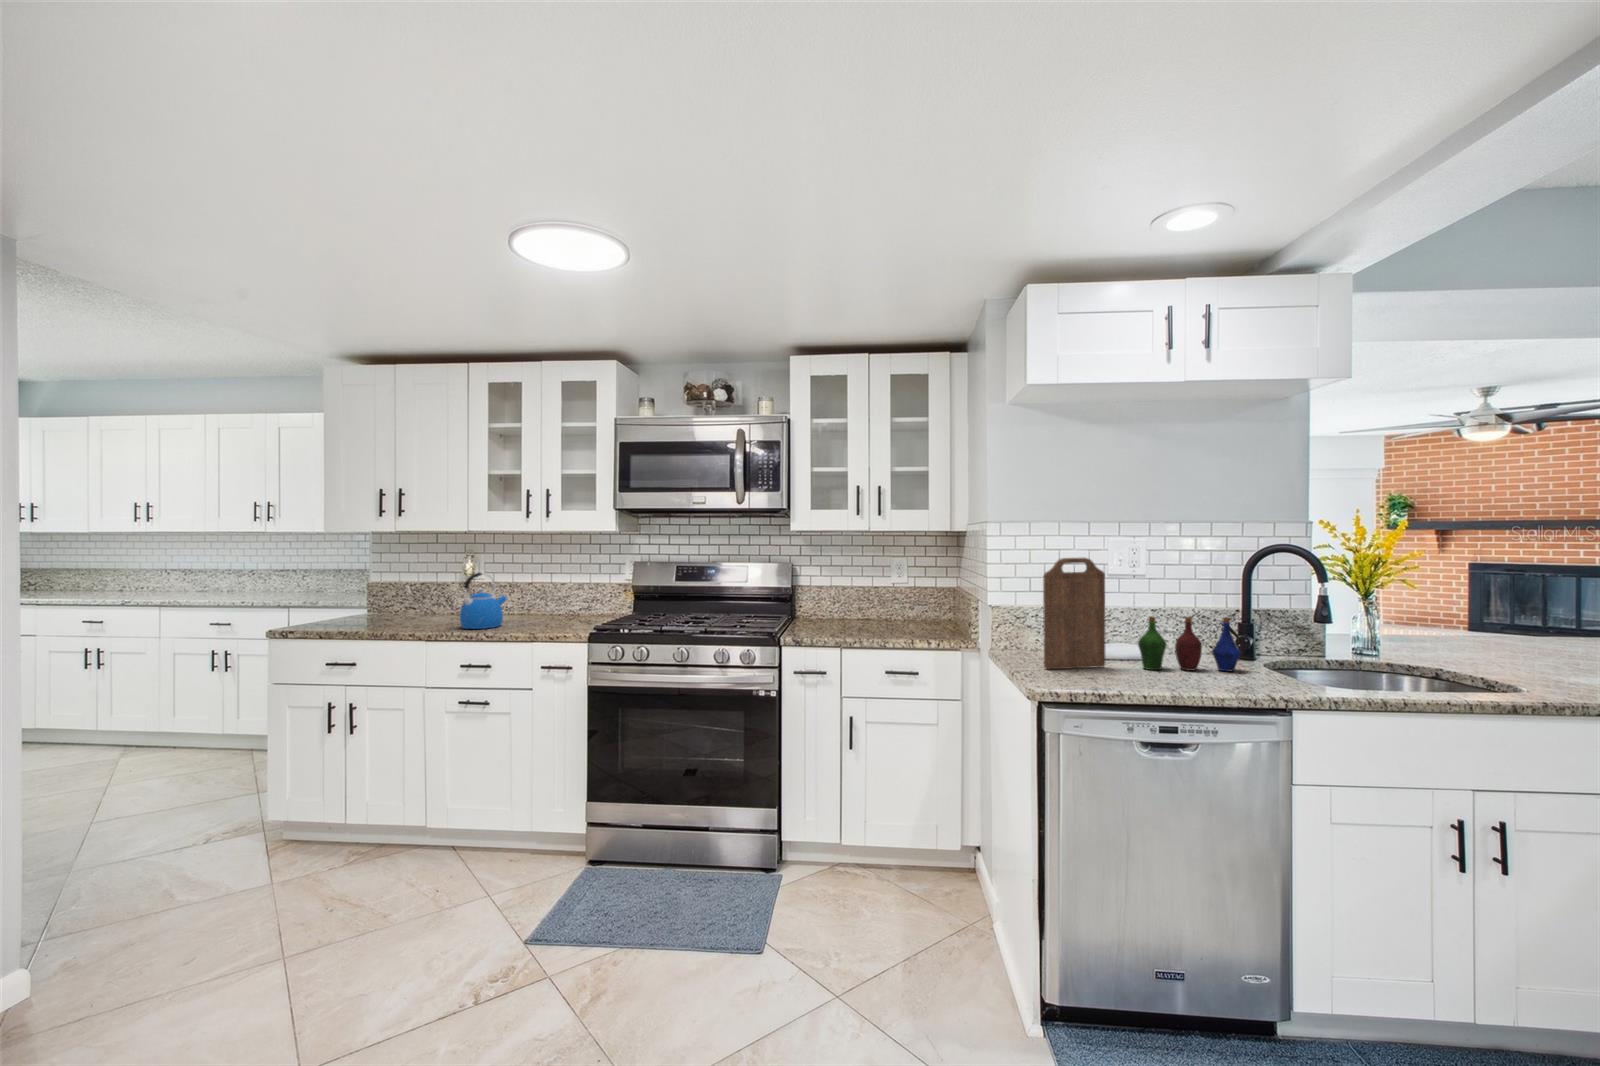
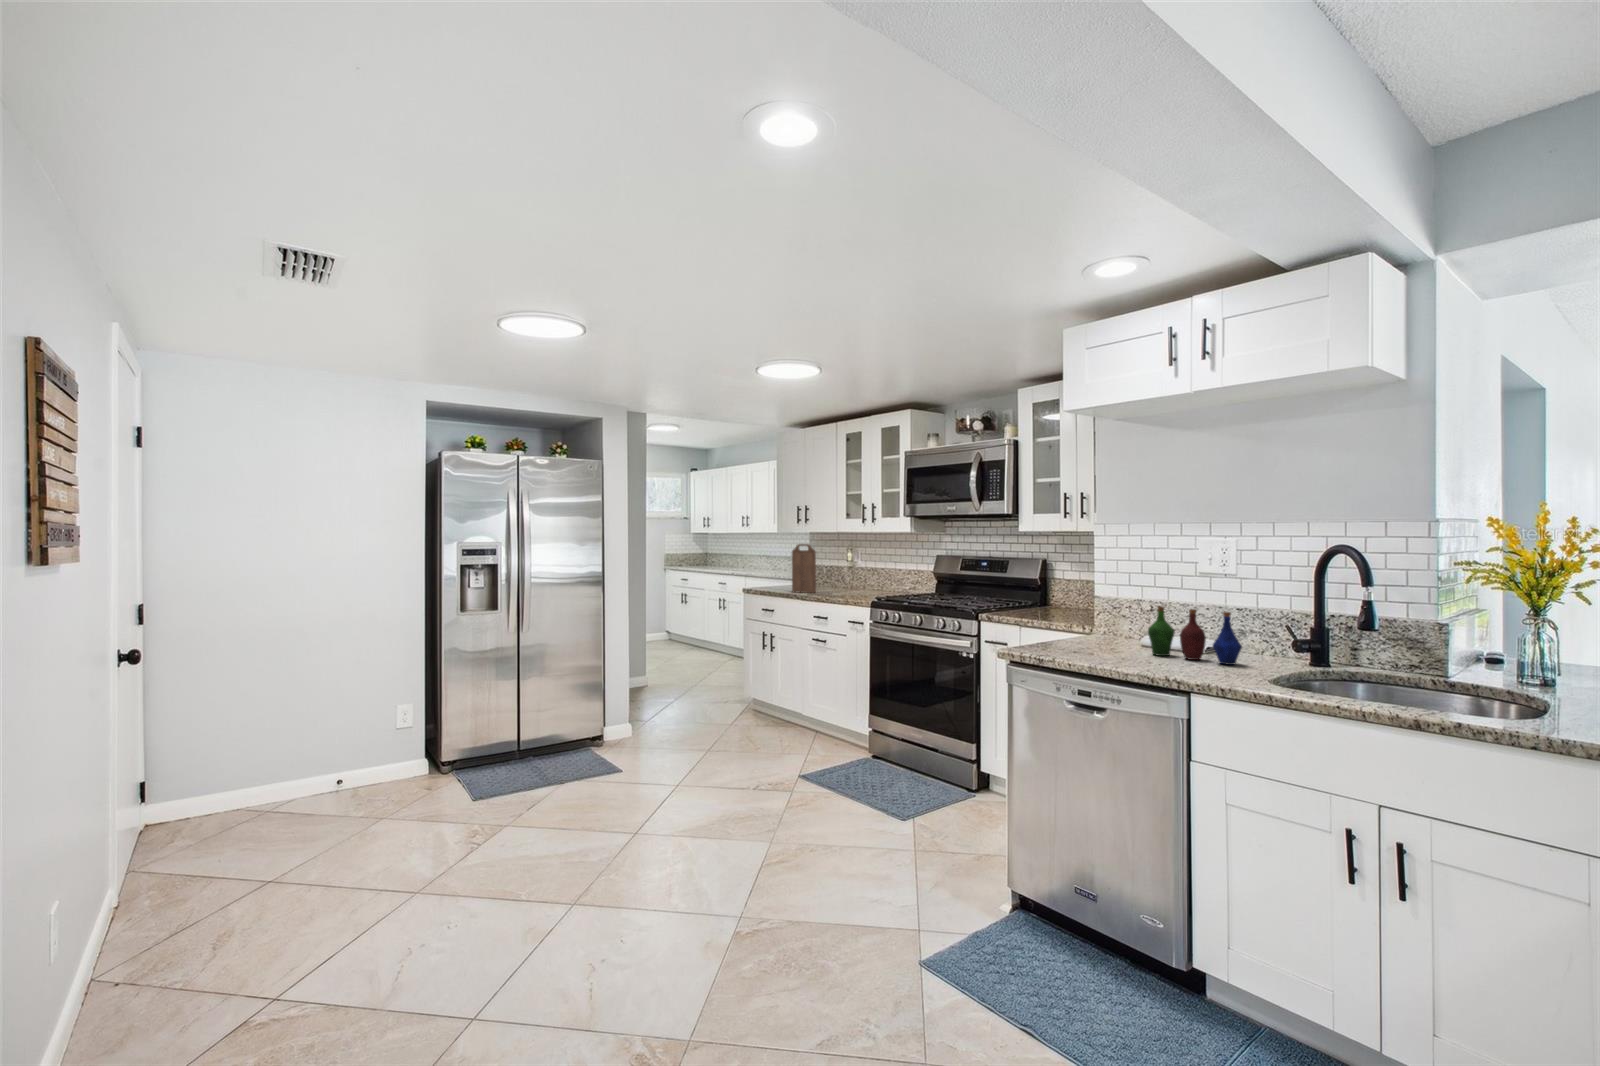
cutting board: present [1043,558,1105,669] -> present [792,544,816,593]
kettle: present [460,572,507,629] -> none [819,558,851,595]

